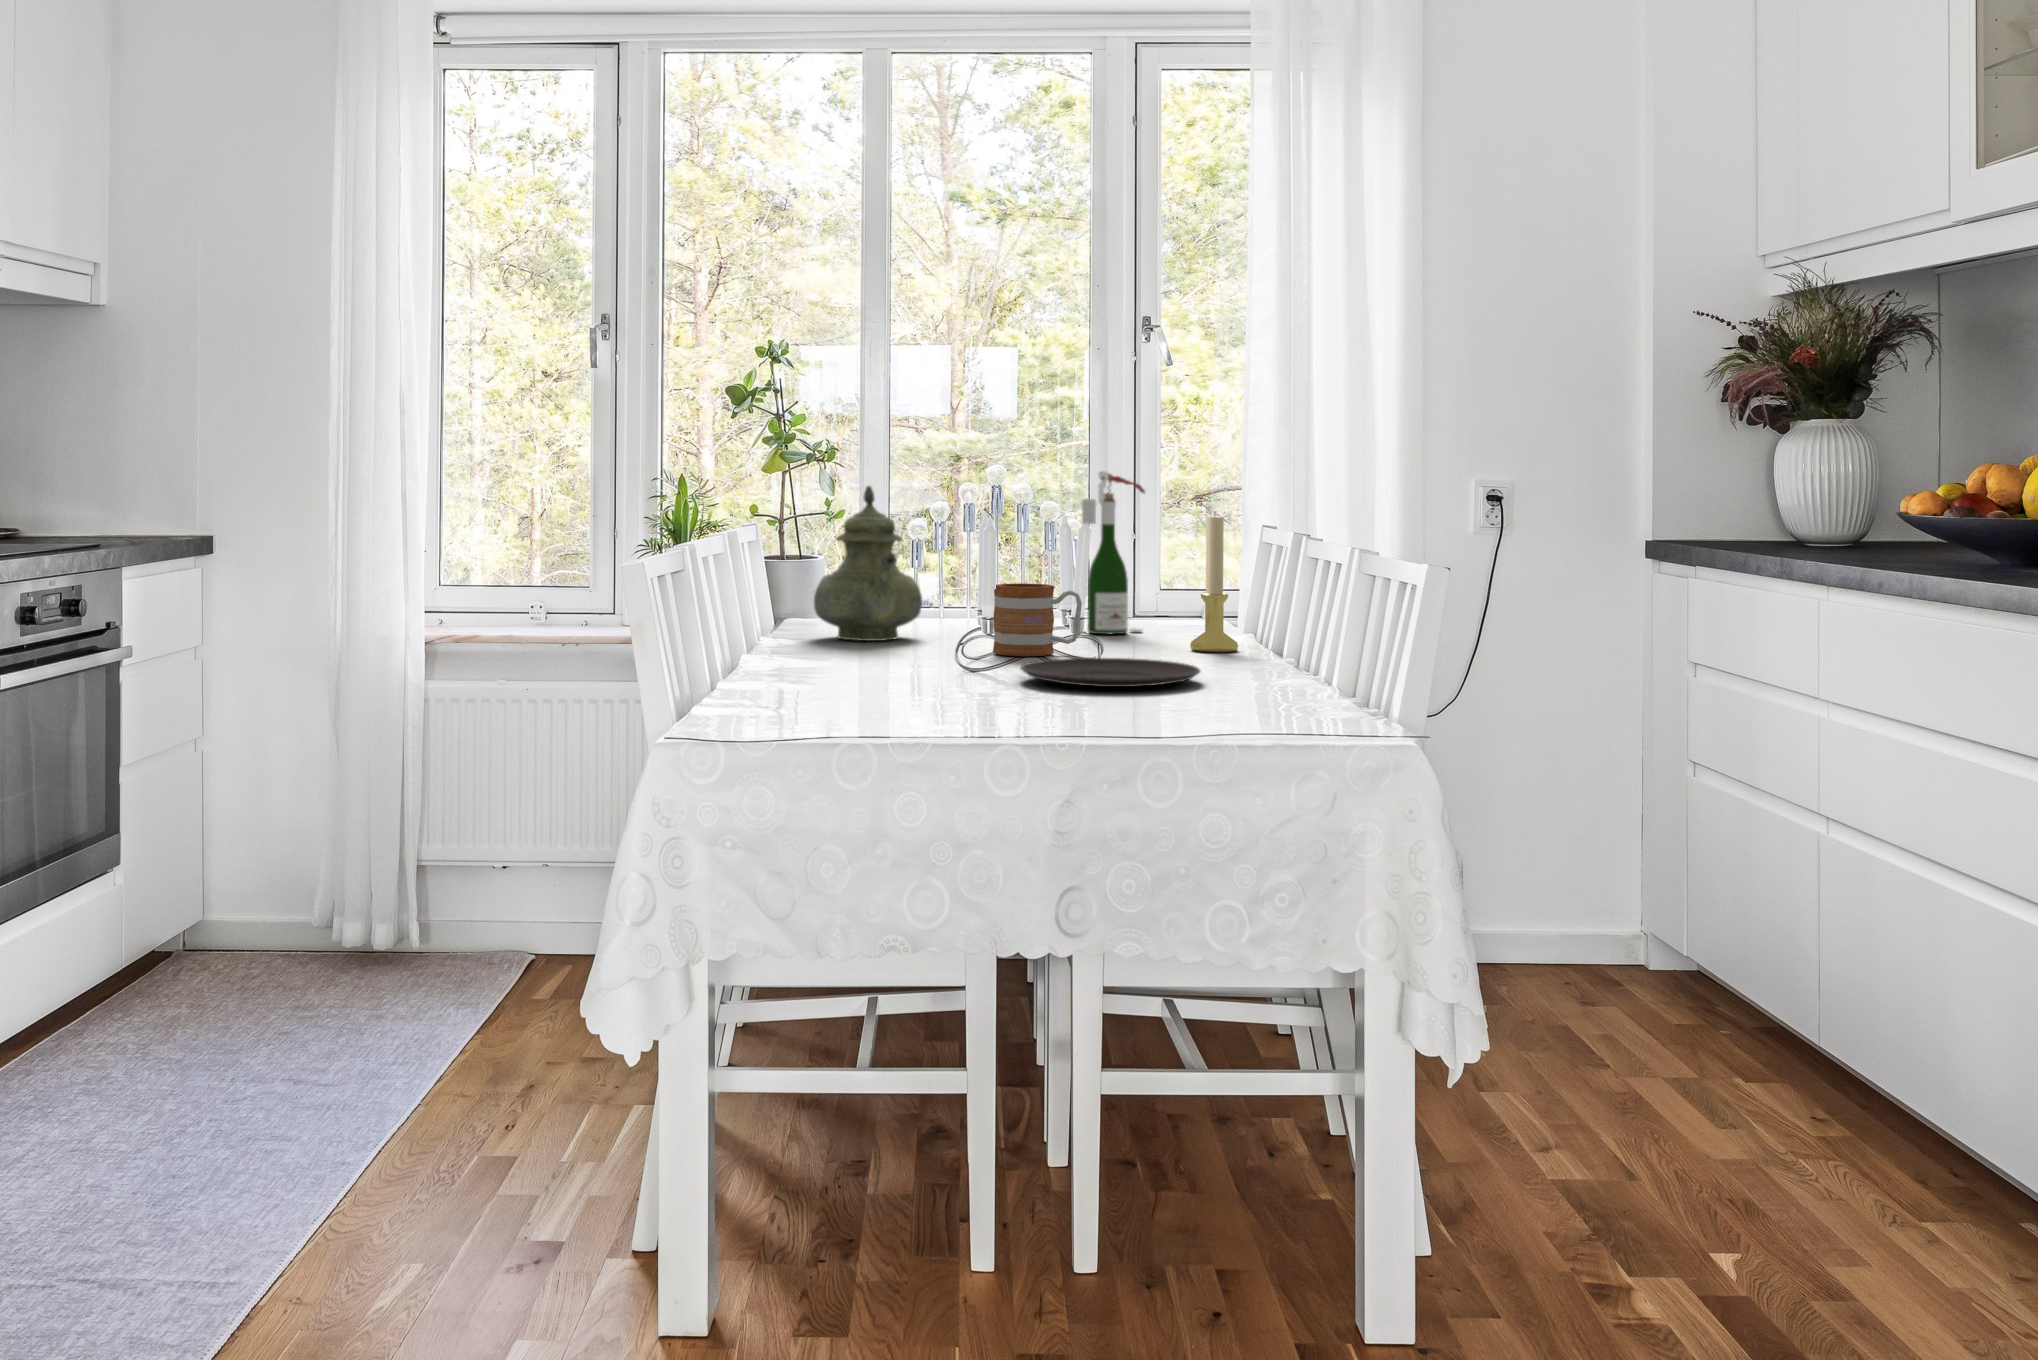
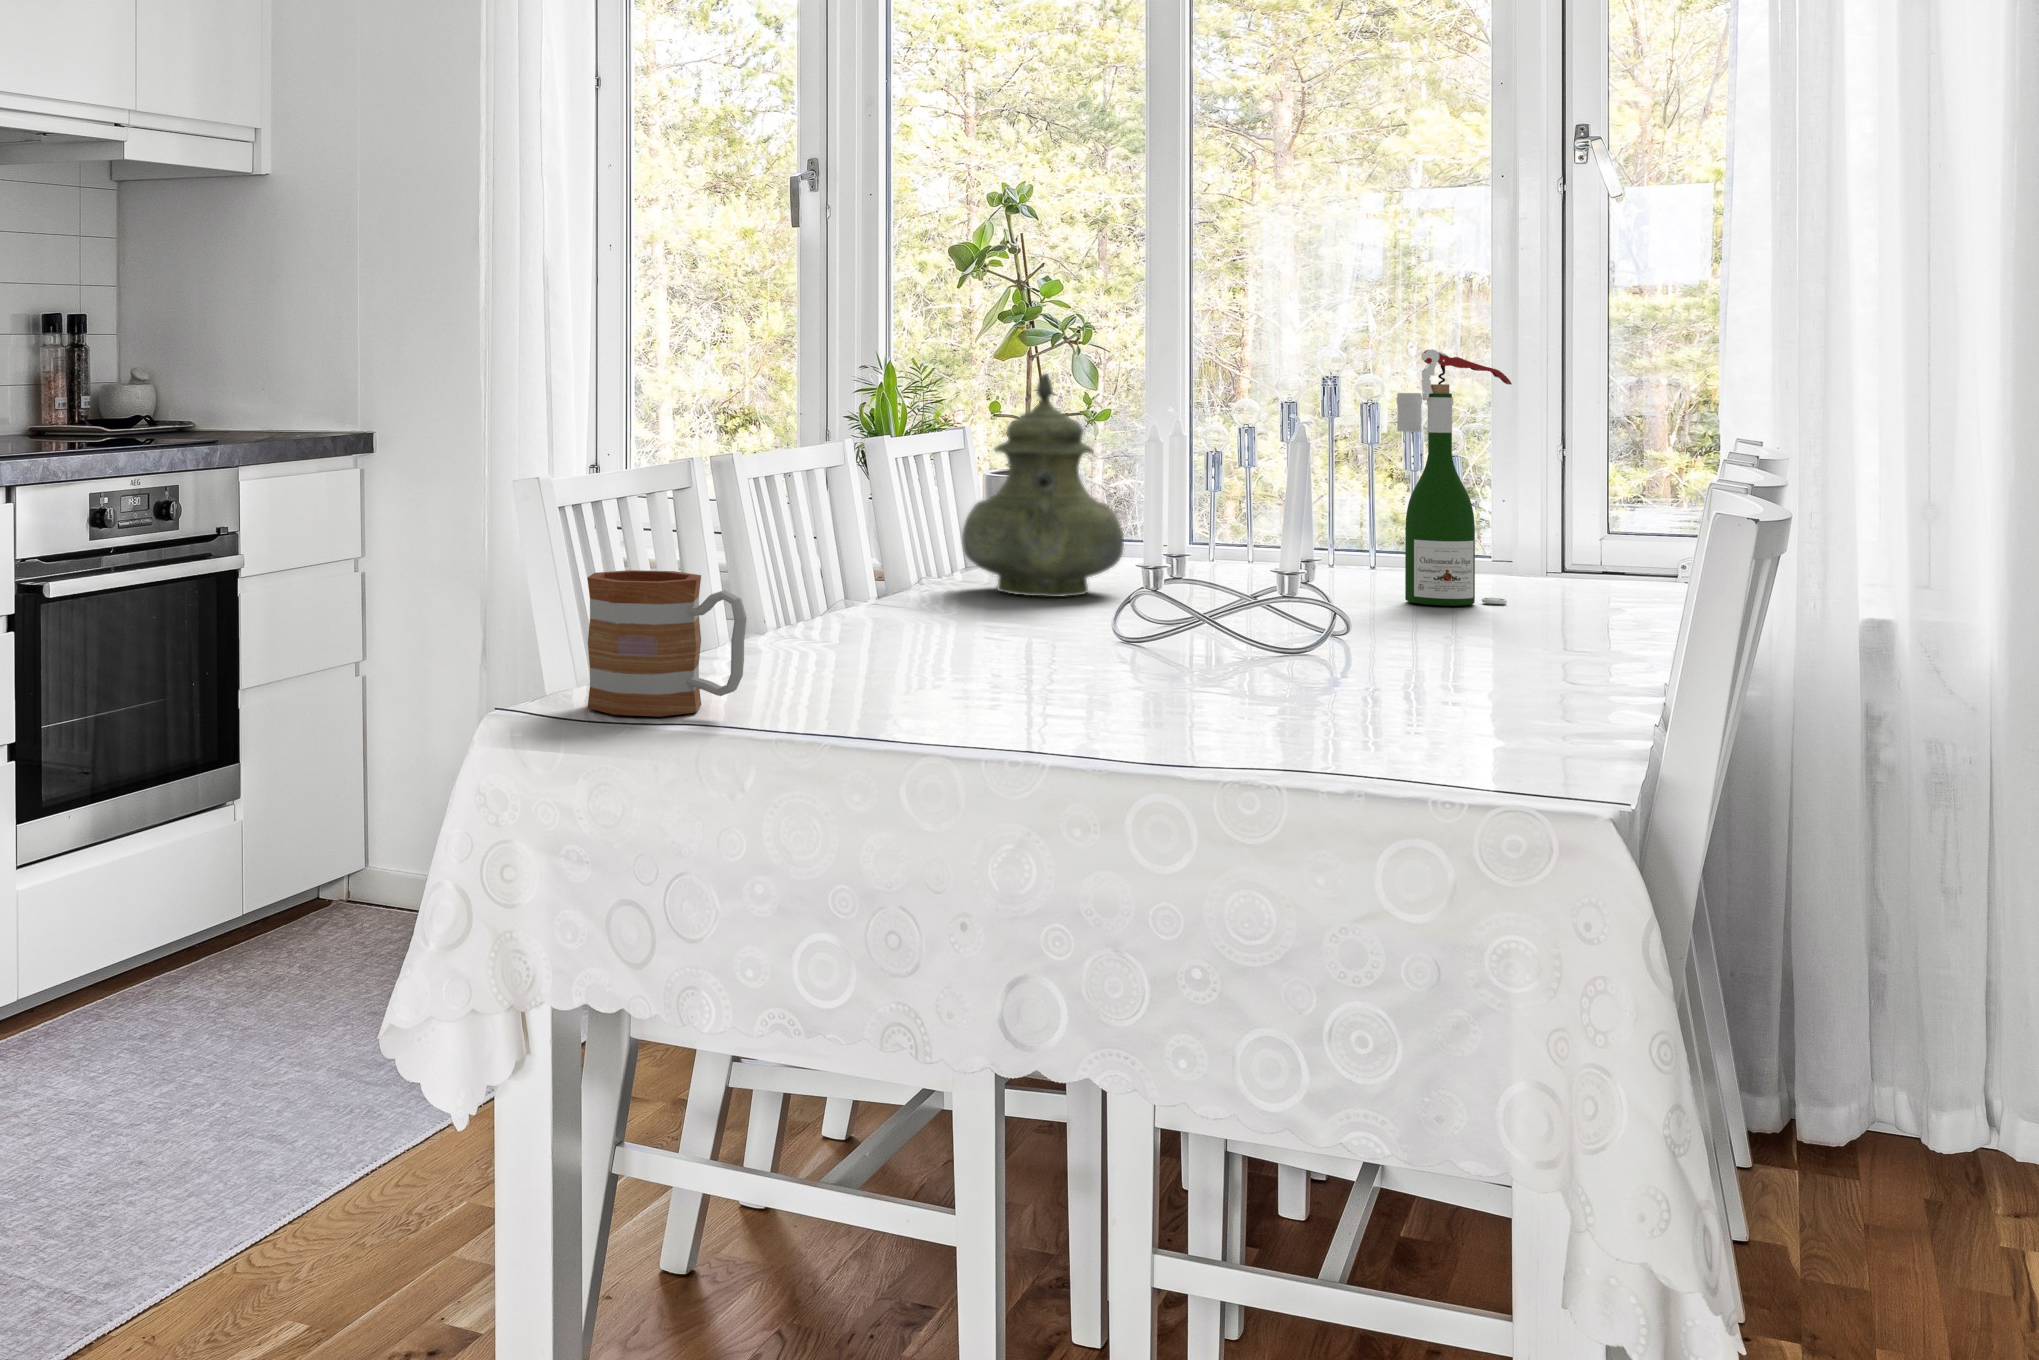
candle holder: present [1190,514,1238,652] -> none [1528,413,1618,647]
mug: present [993,583,1082,656] -> present [587,570,747,716]
plate: present [1021,658,1200,687] -> none [1116,643,1432,699]

